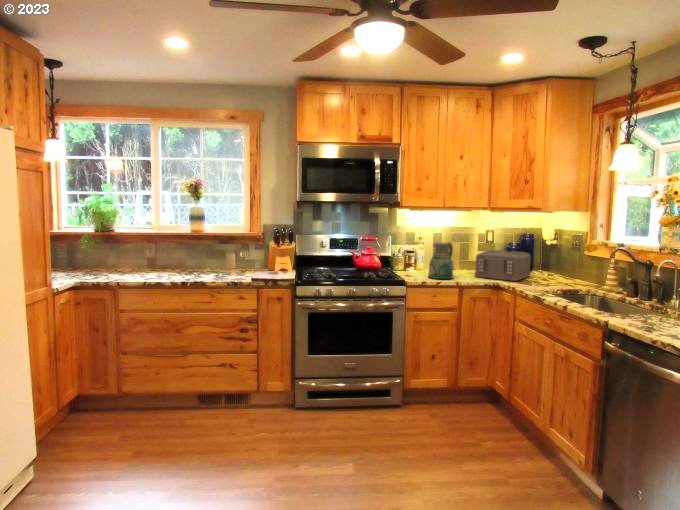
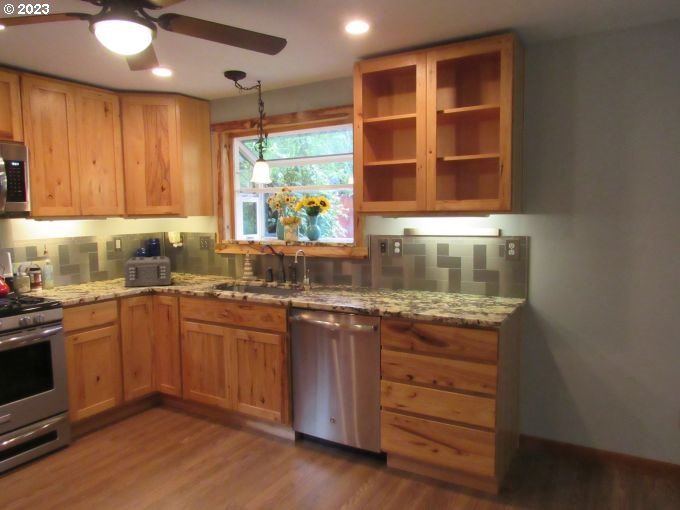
ceramic pitcher: present [428,242,453,279] -> none [79,253,109,295]

